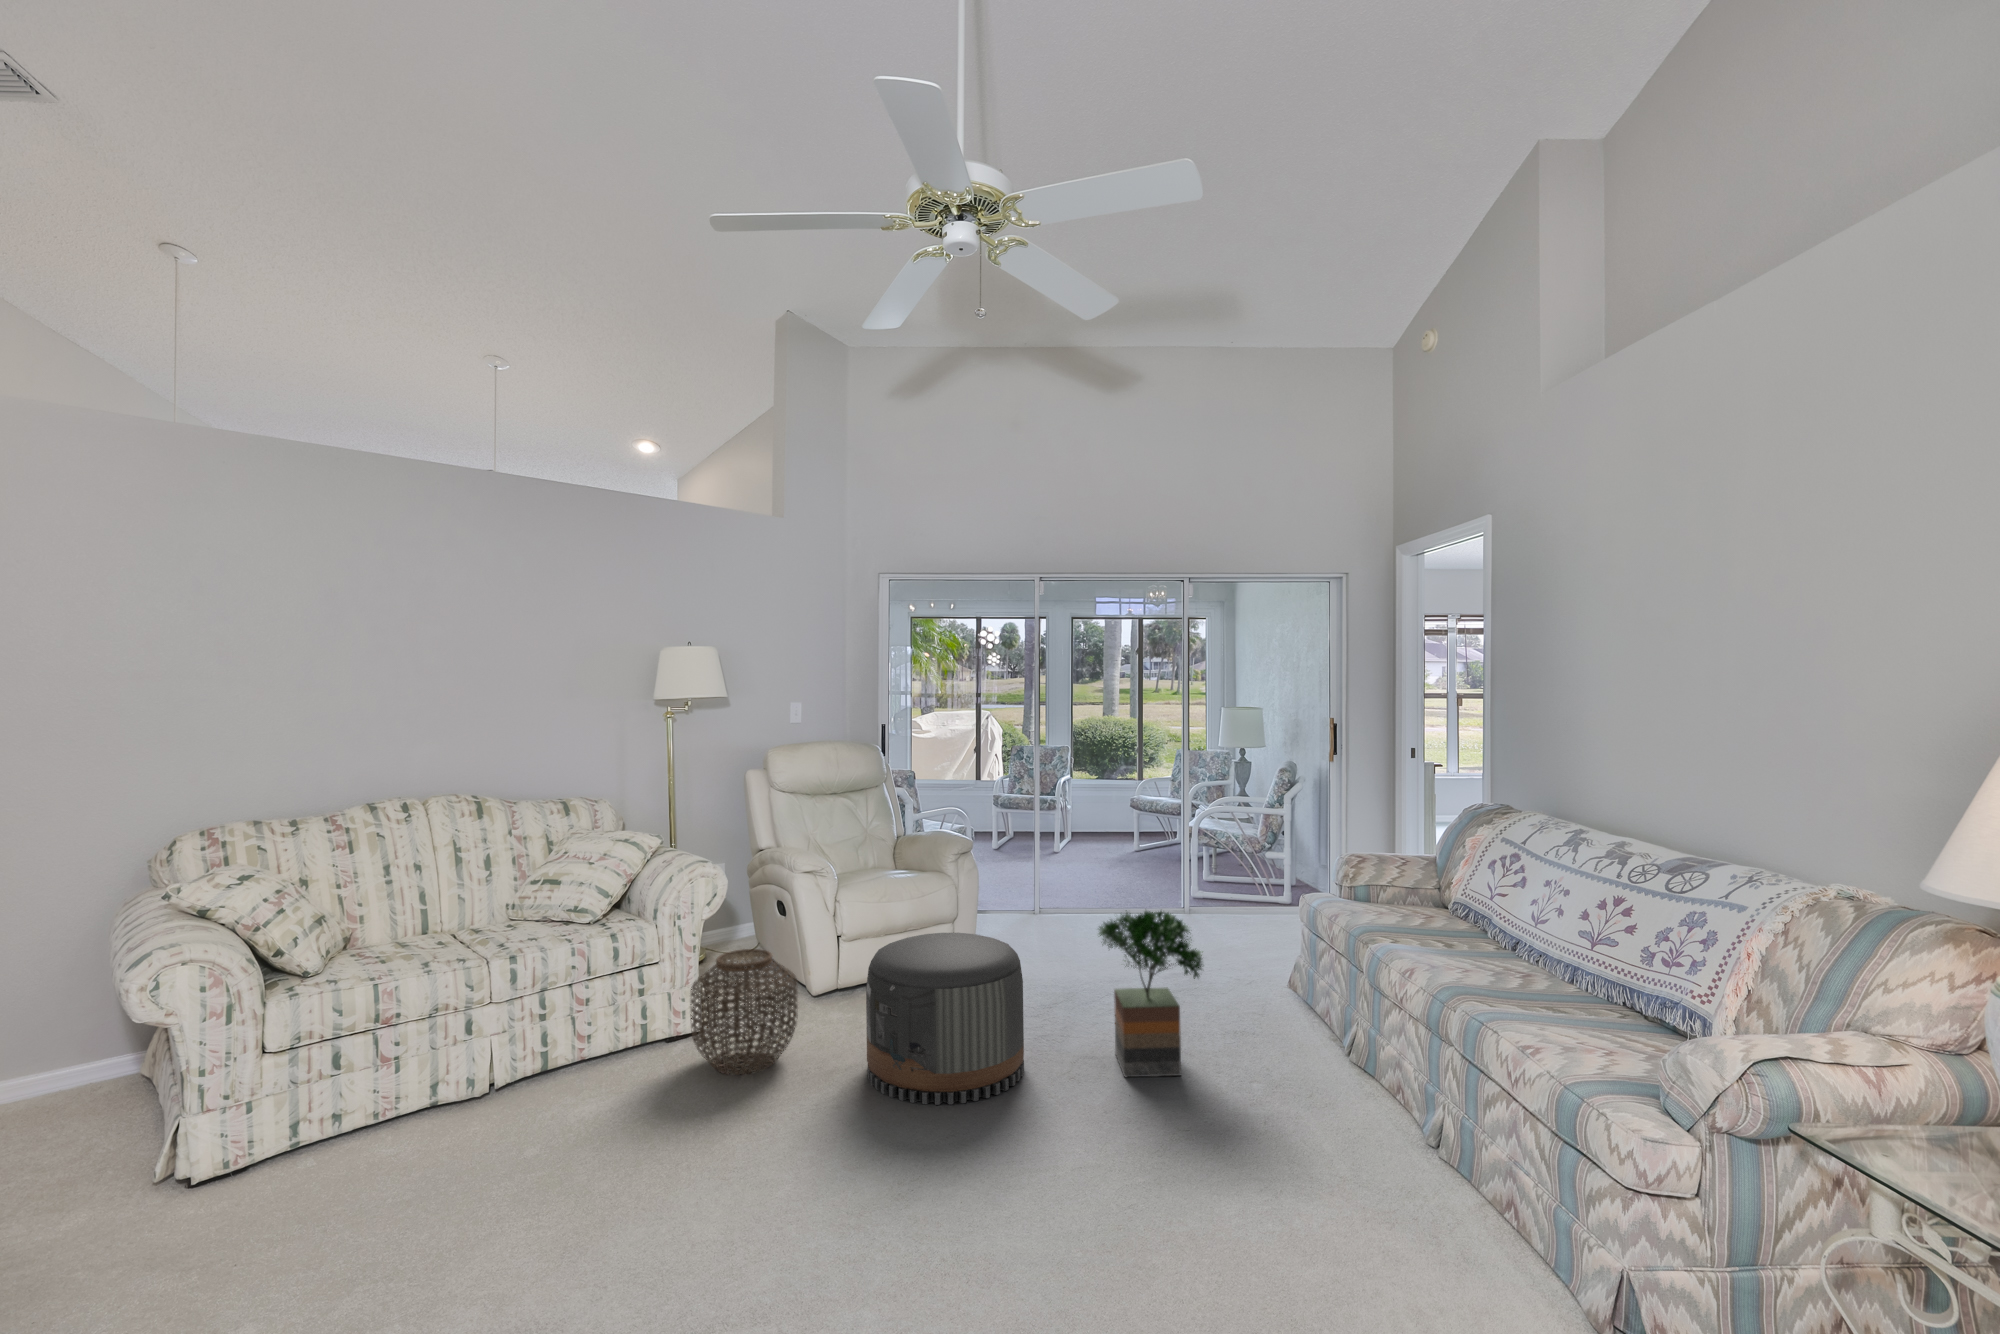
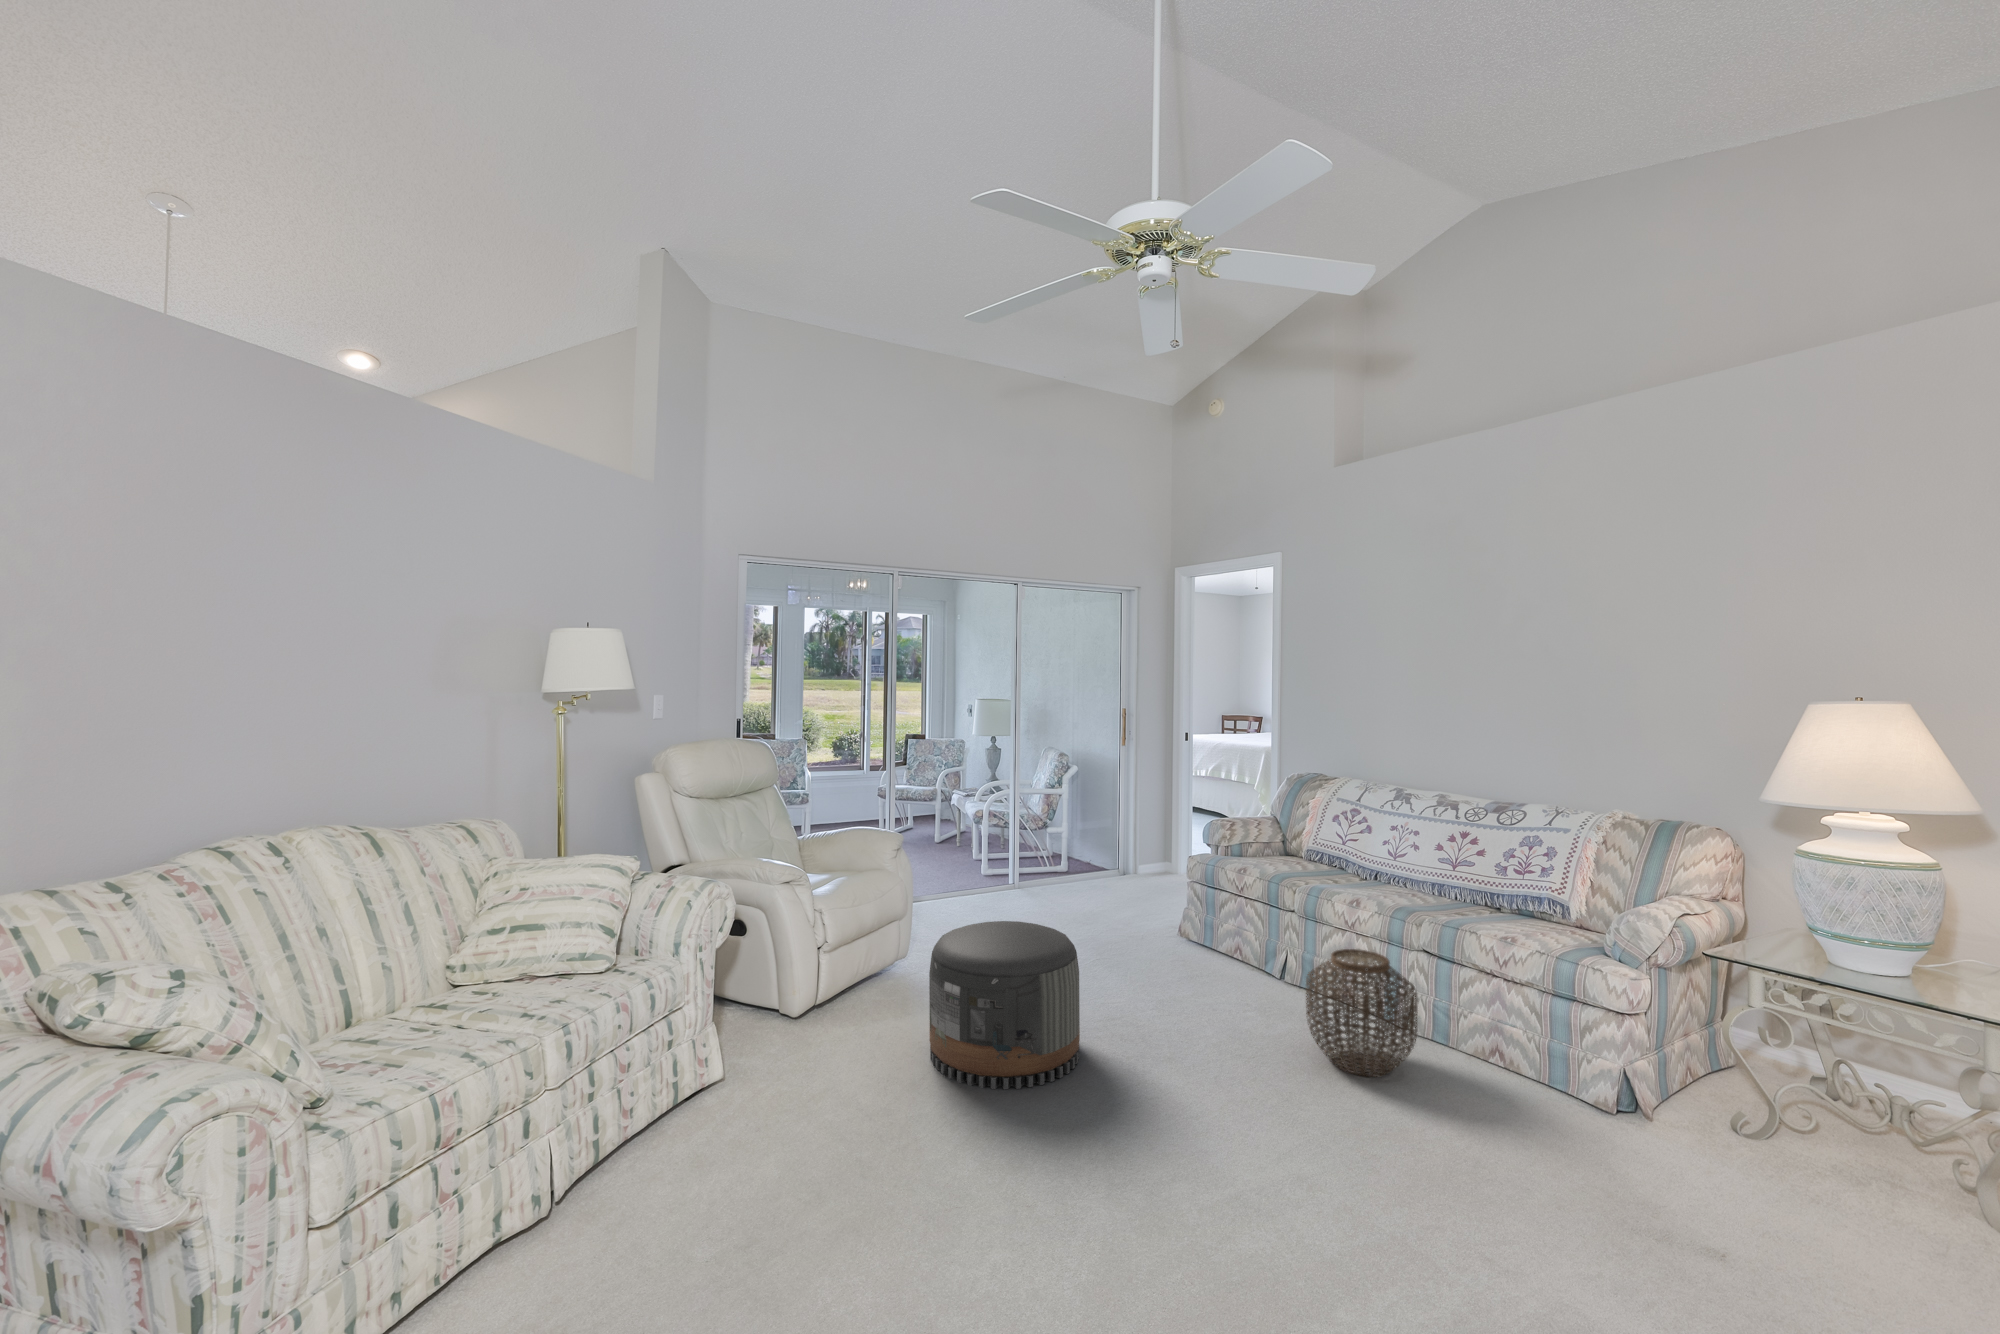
potted tree: present [1099,911,1203,1077] -> none [1101,878,1205,1026]
woven basket: present [690,949,798,1075] -> present [1306,949,1418,1077]

